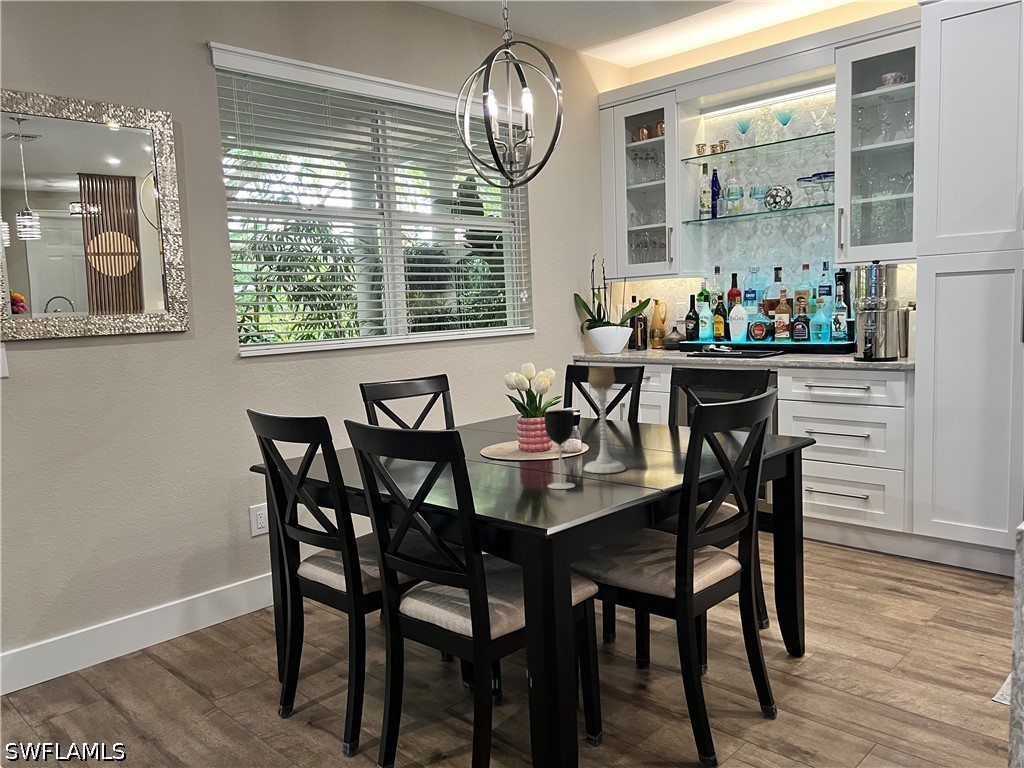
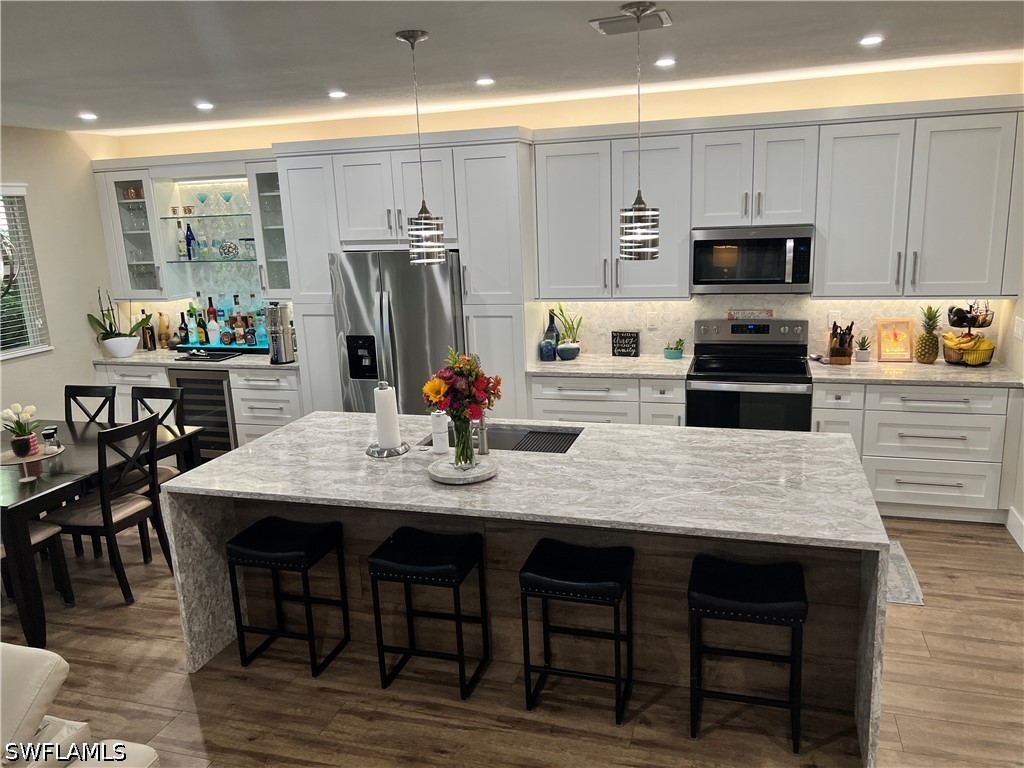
candle holder: present [584,366,626,473] -> none [44,407,76,468]

